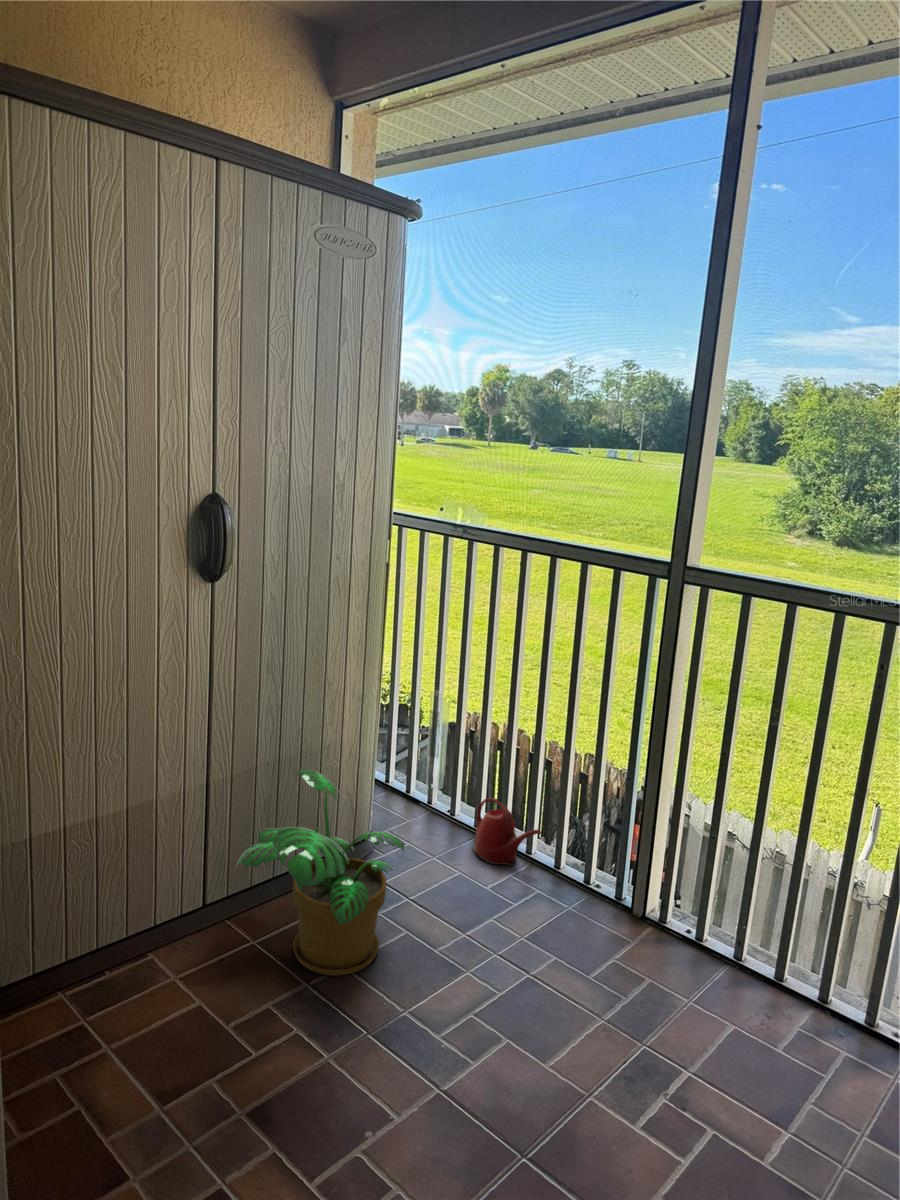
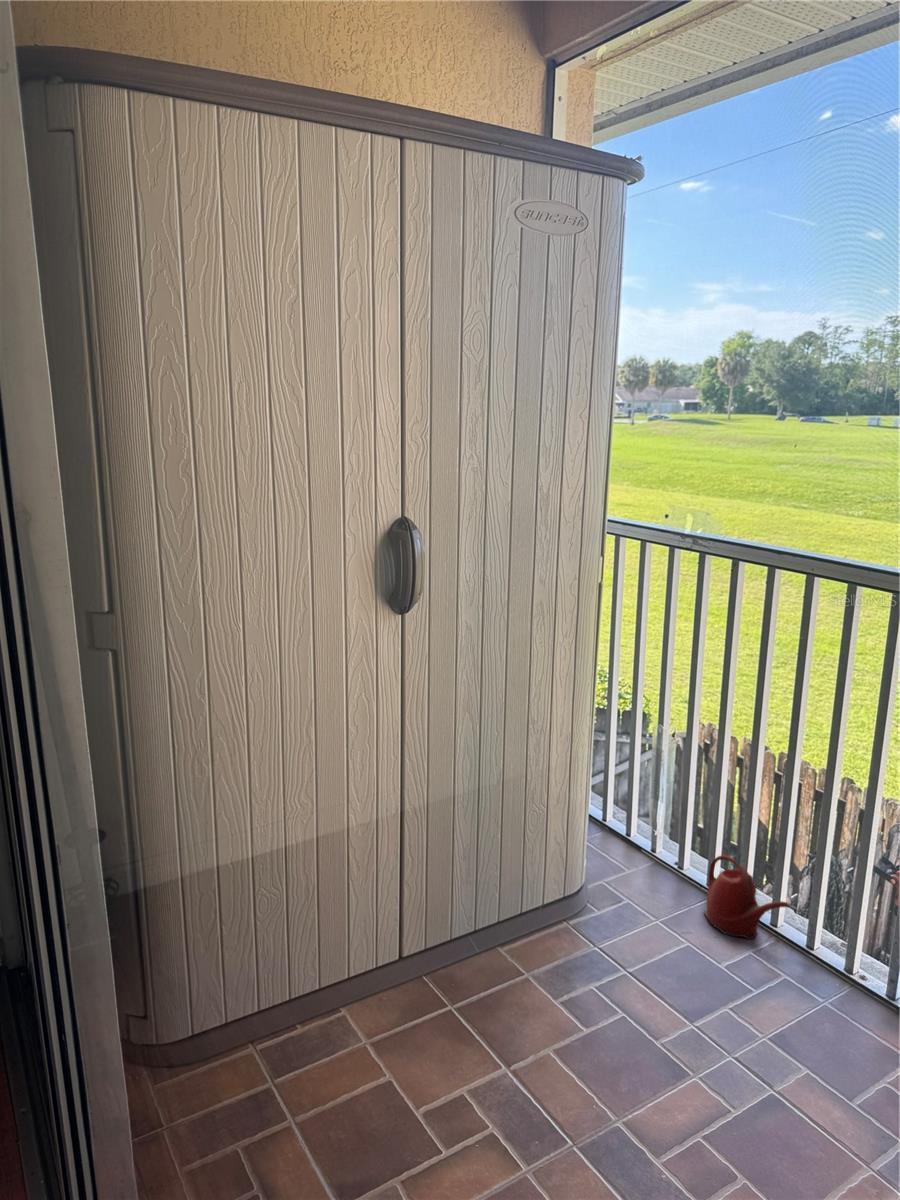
potted plant: present [236,769,405,976] -> none [430,817,619,1063]

